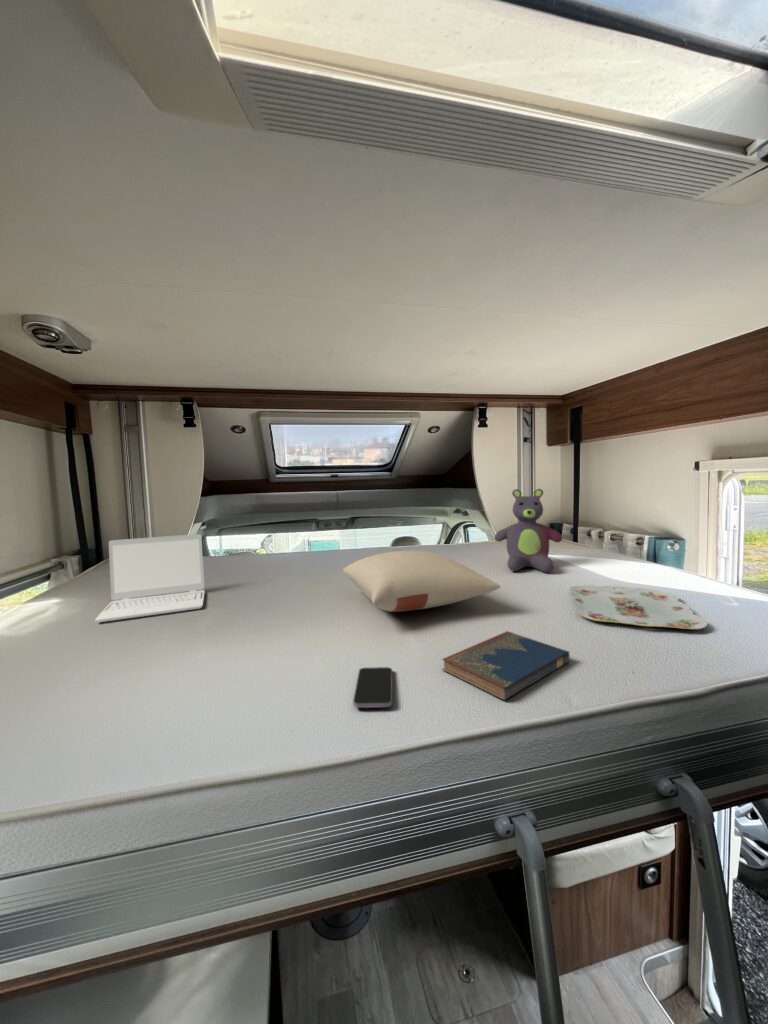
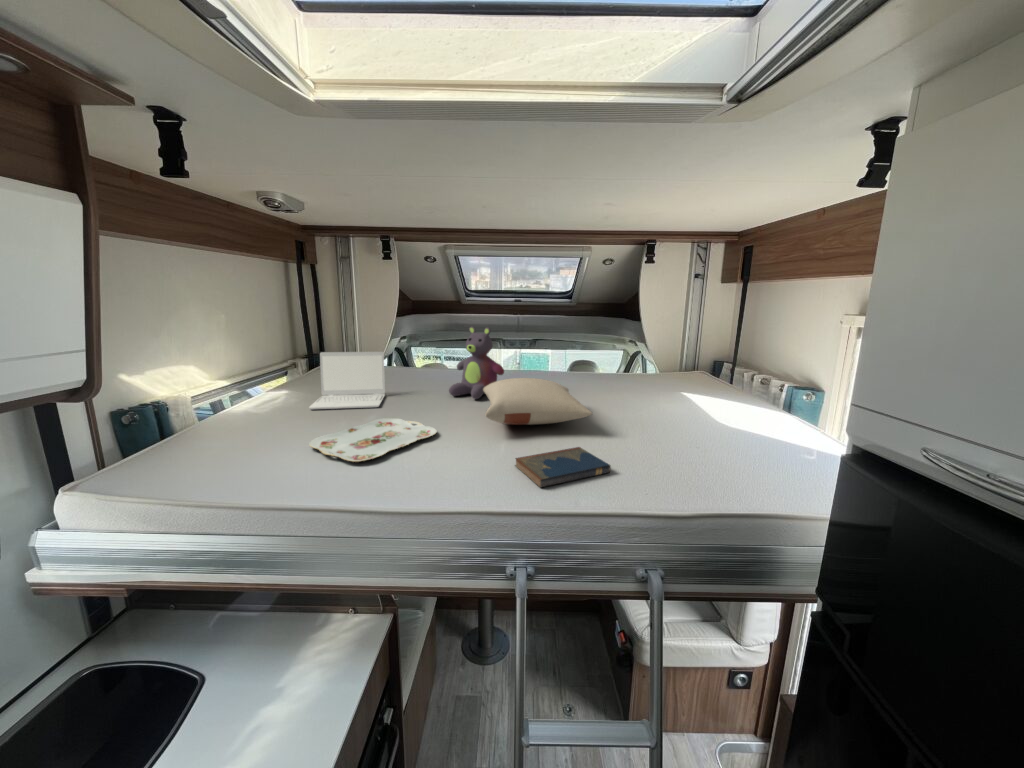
stuffed bear: present [495,489,562,572] -> present [449,326,504,399]
serving tray: present [570,585,708,629] -> present [309,418,437,462]
smartphone: present [353,667,392,708] -> none [442,457,481,480]

